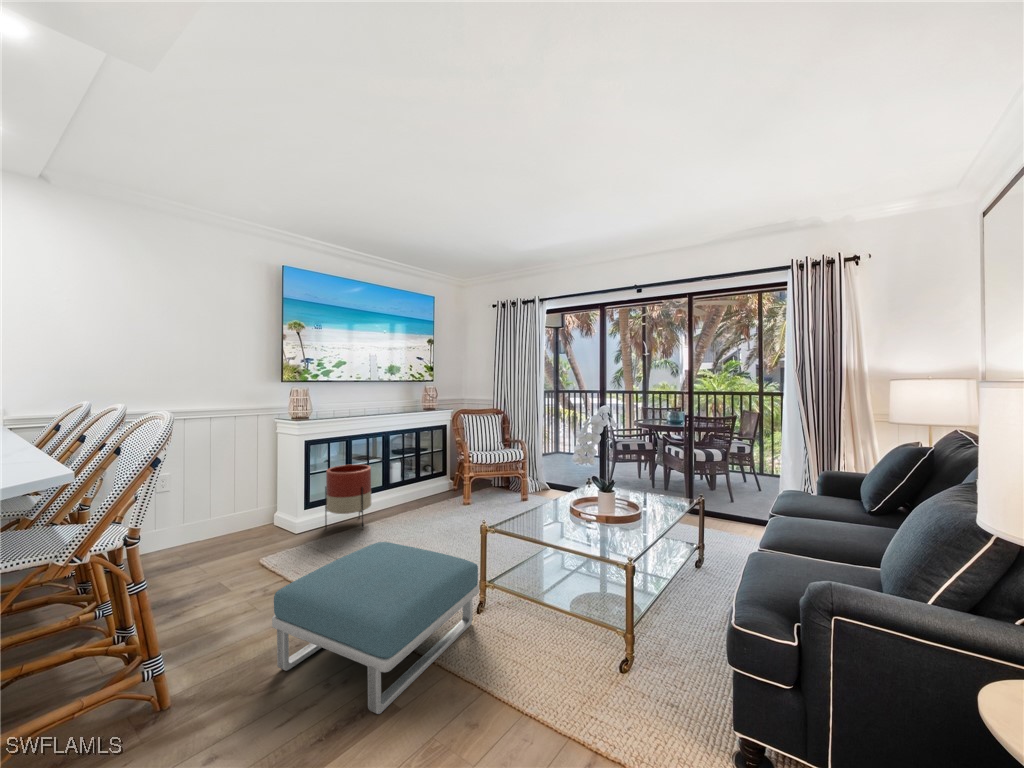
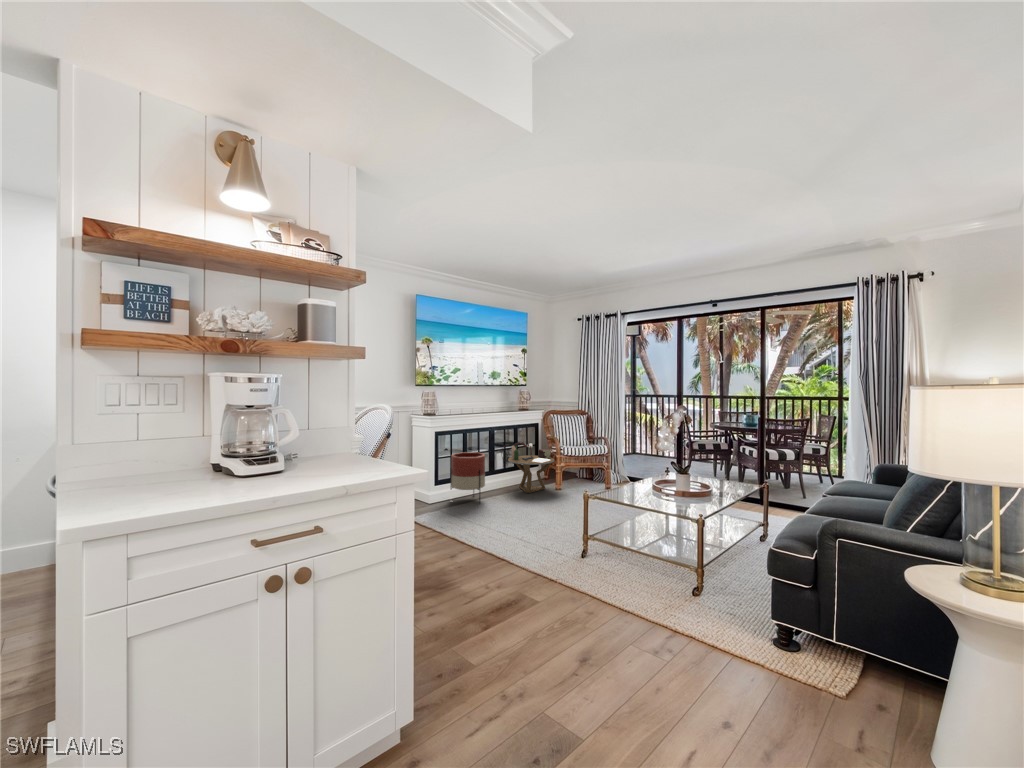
side table: none [398,449,461,510] -> present [502,442,554,493]
footstool: present [272,542,479,714] -> none [455,502,588,597]

